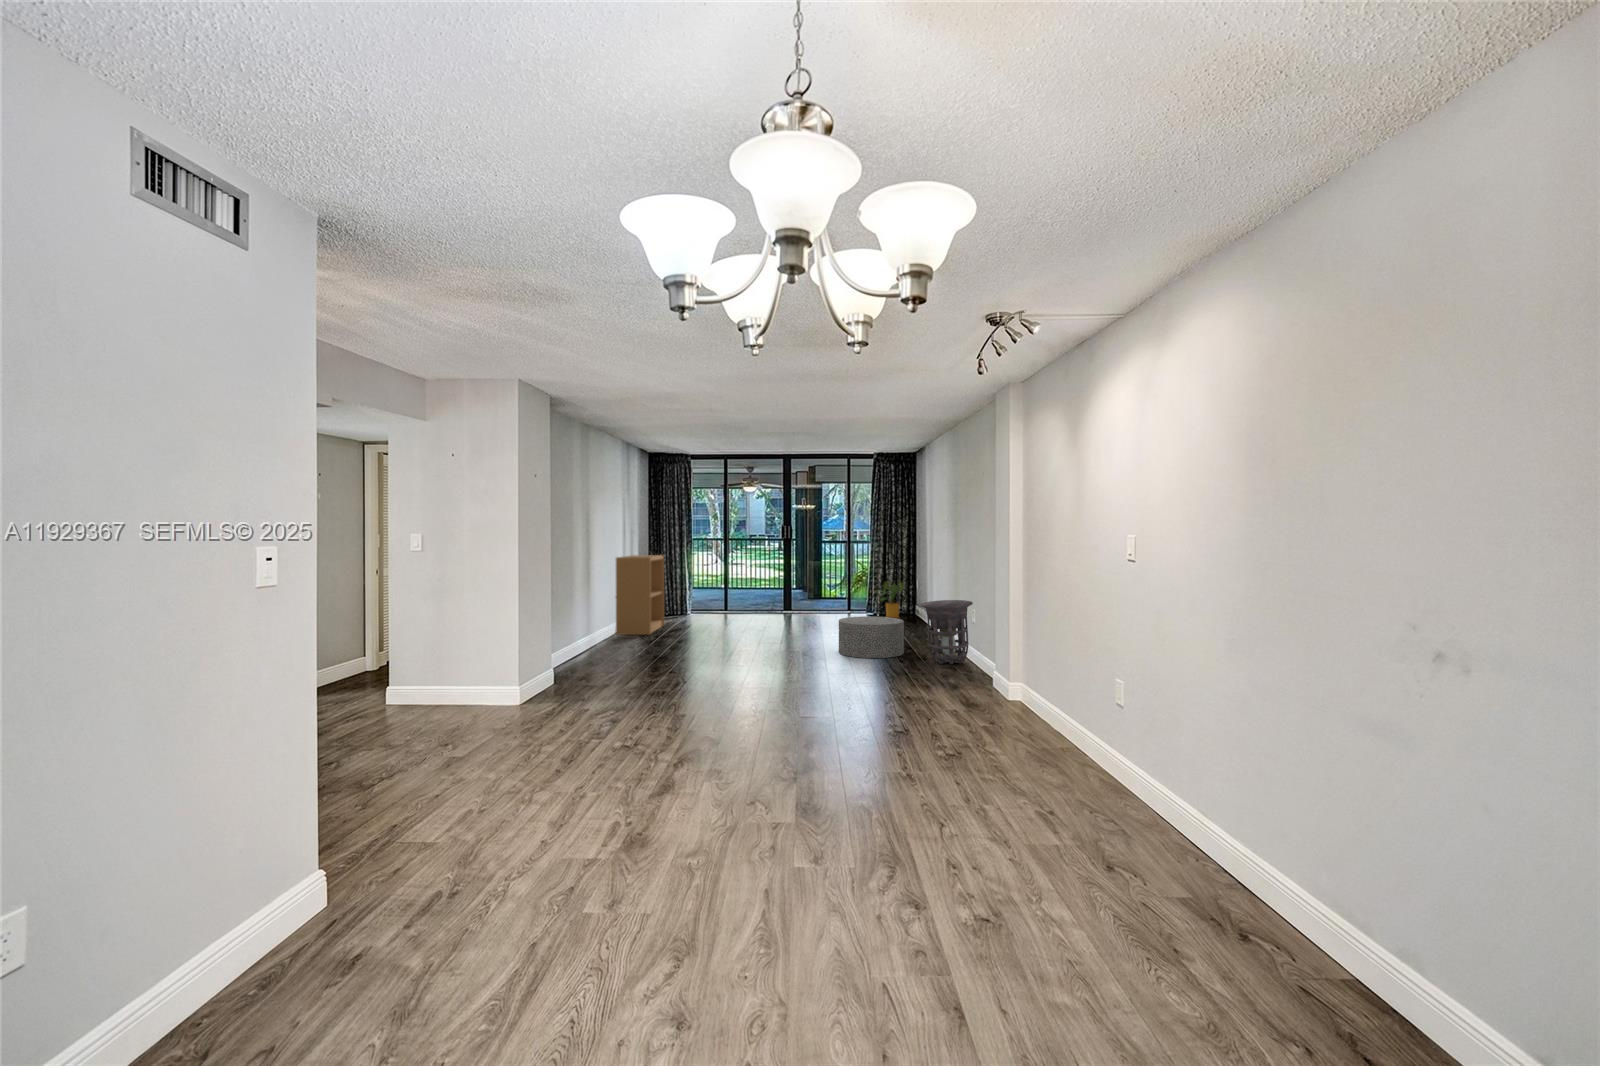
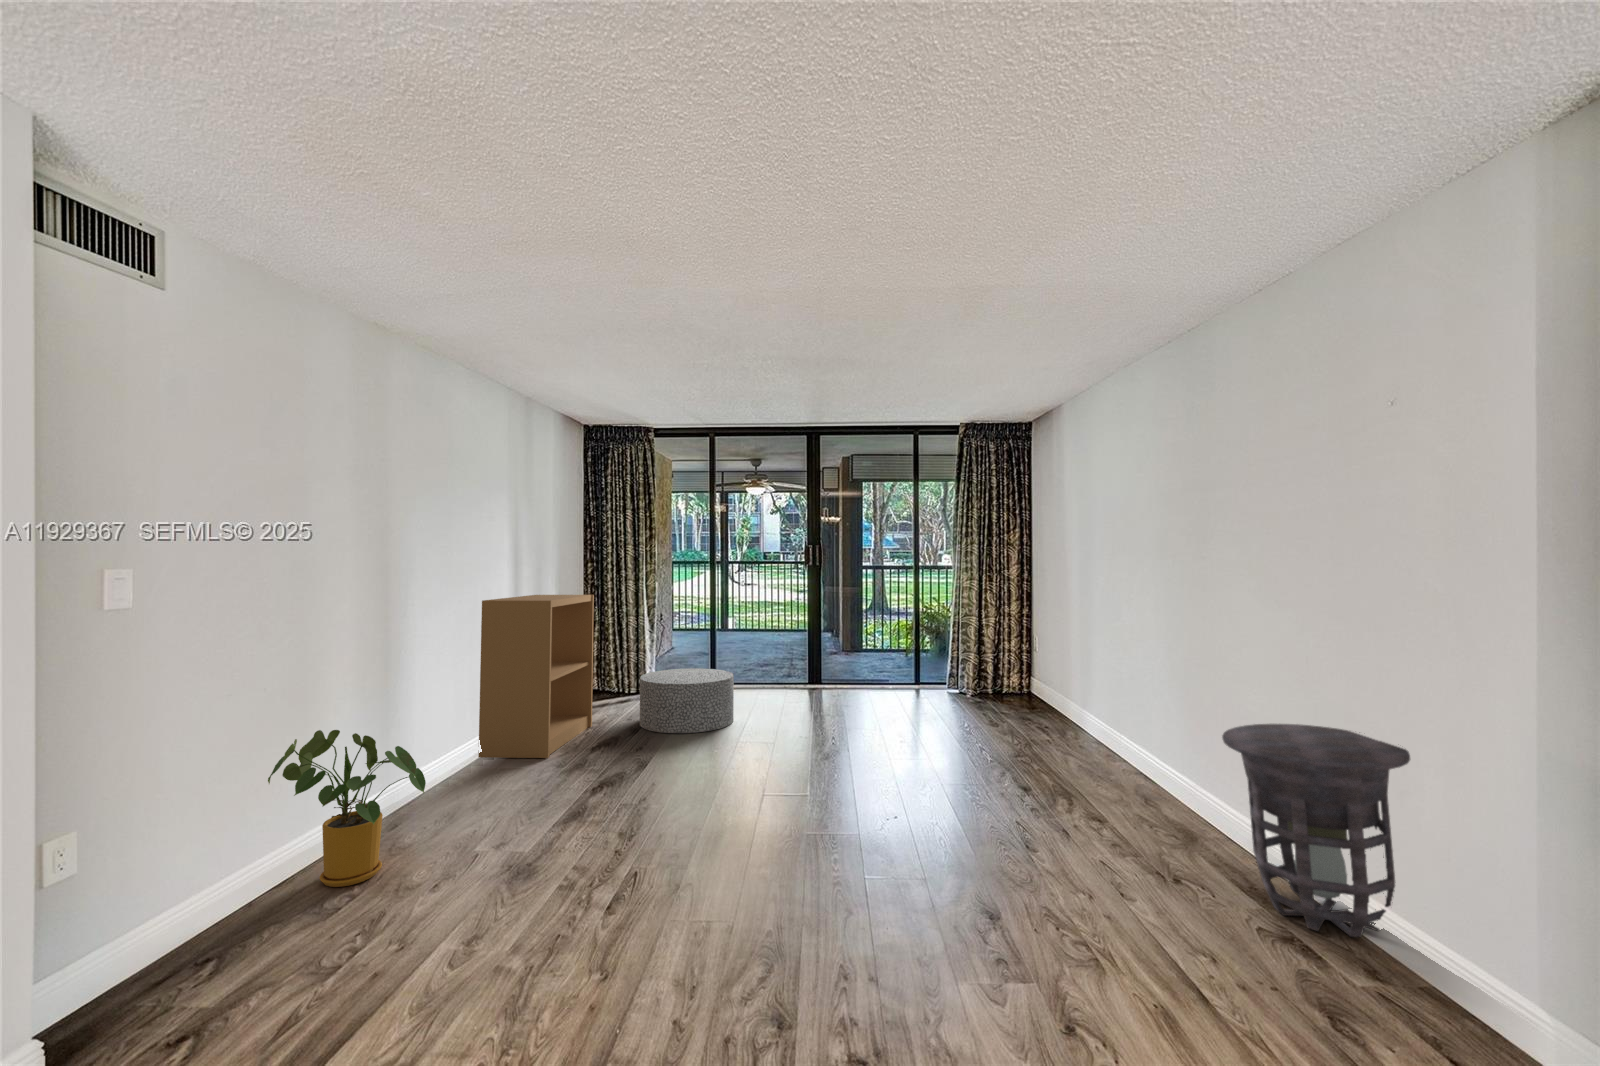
house plant: present [880,582,905,618] -> present [268,730,426,887]
ottoman: present [839,616,904,658] -> present [640,668,734,733]

